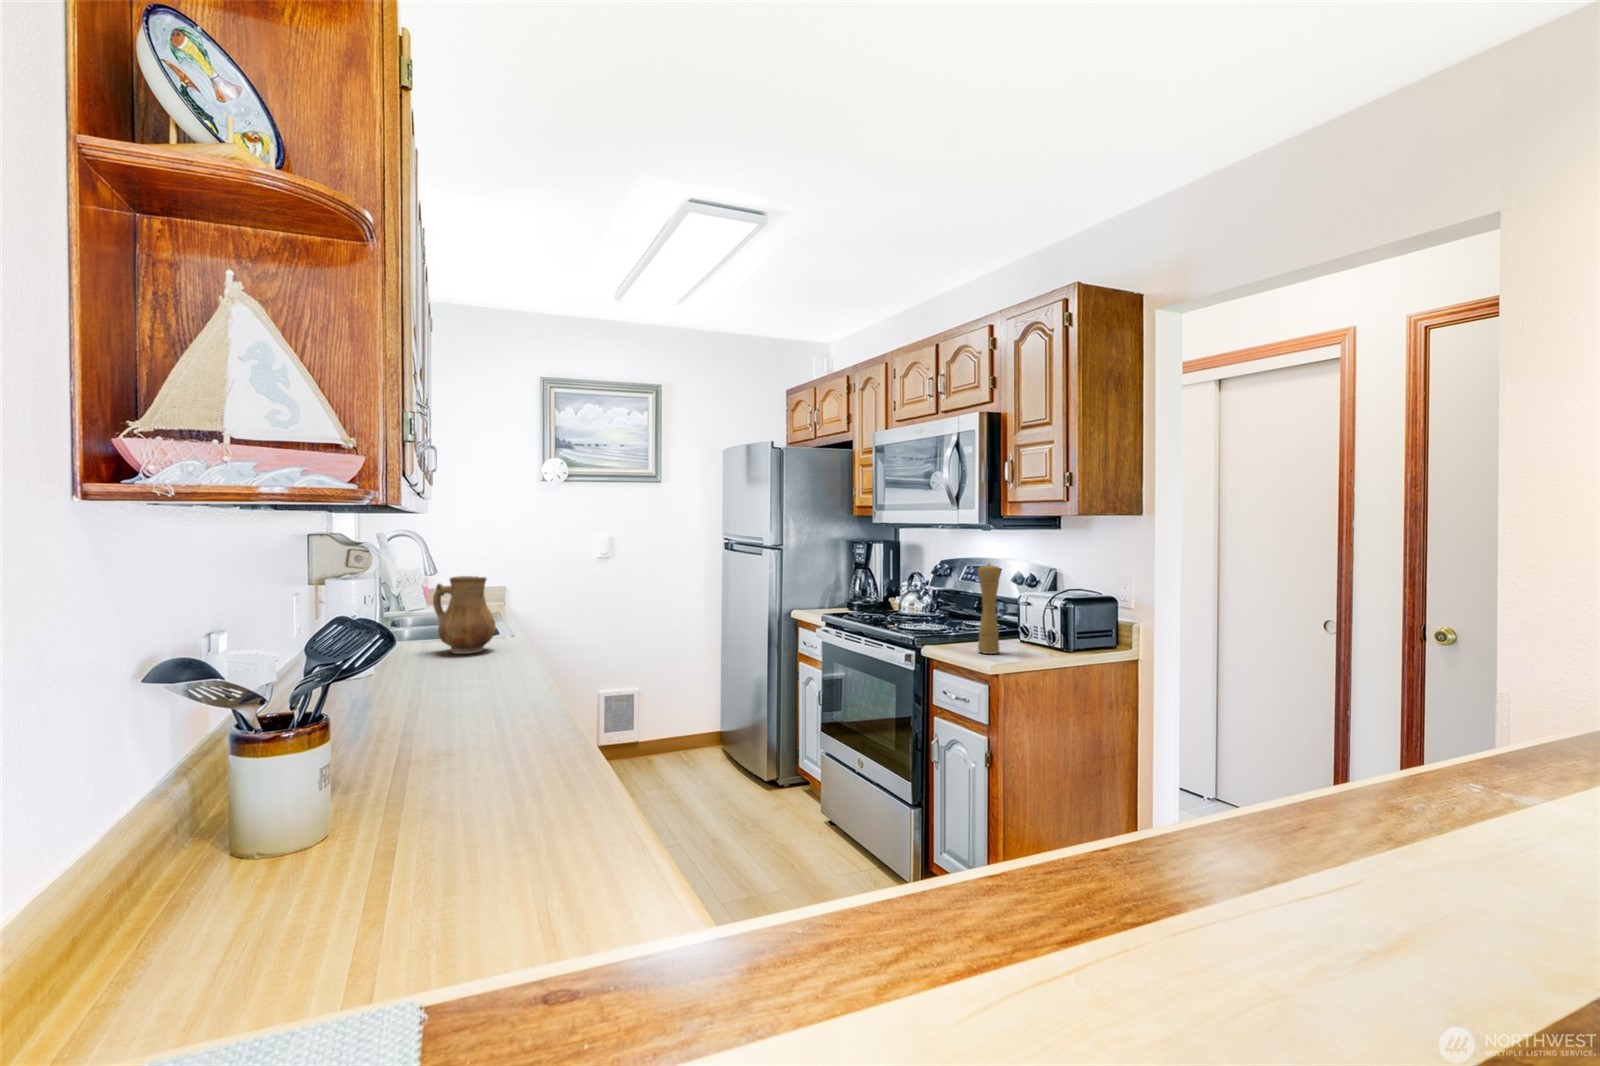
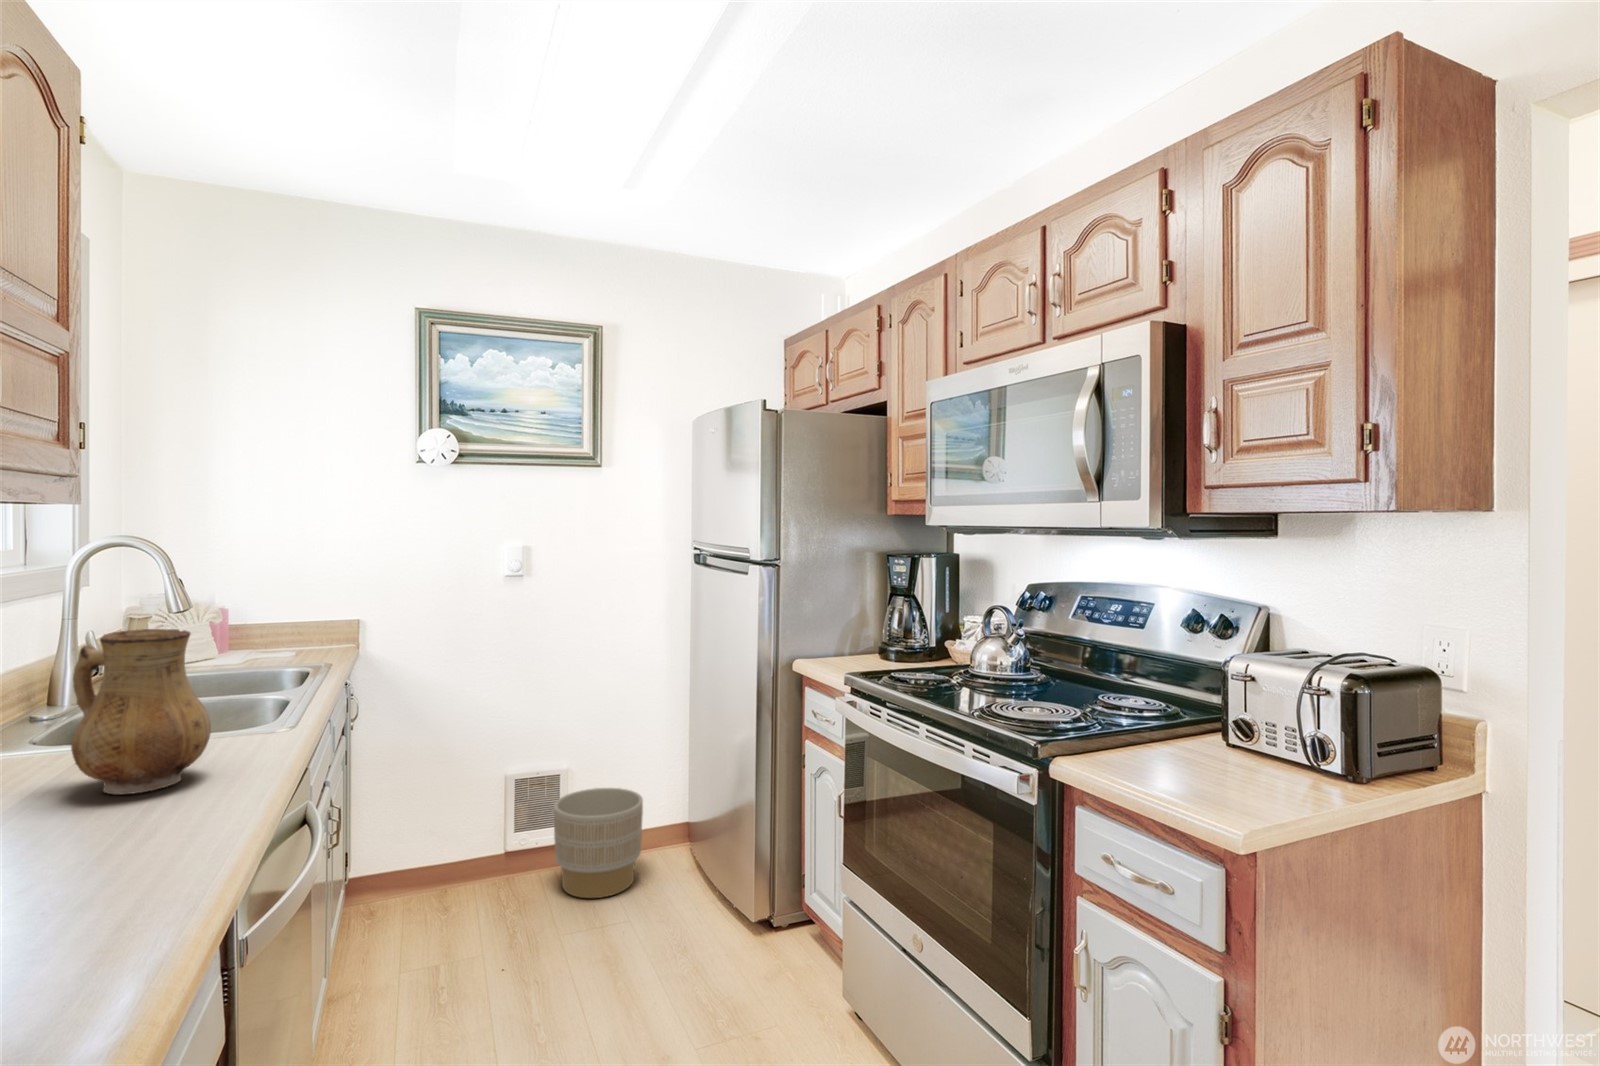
pepper mill: present [978,564,1001,654] -> none [1178,606,1229,789]
planter: none [632,702,691,770] -> present [554,788,643,898]

